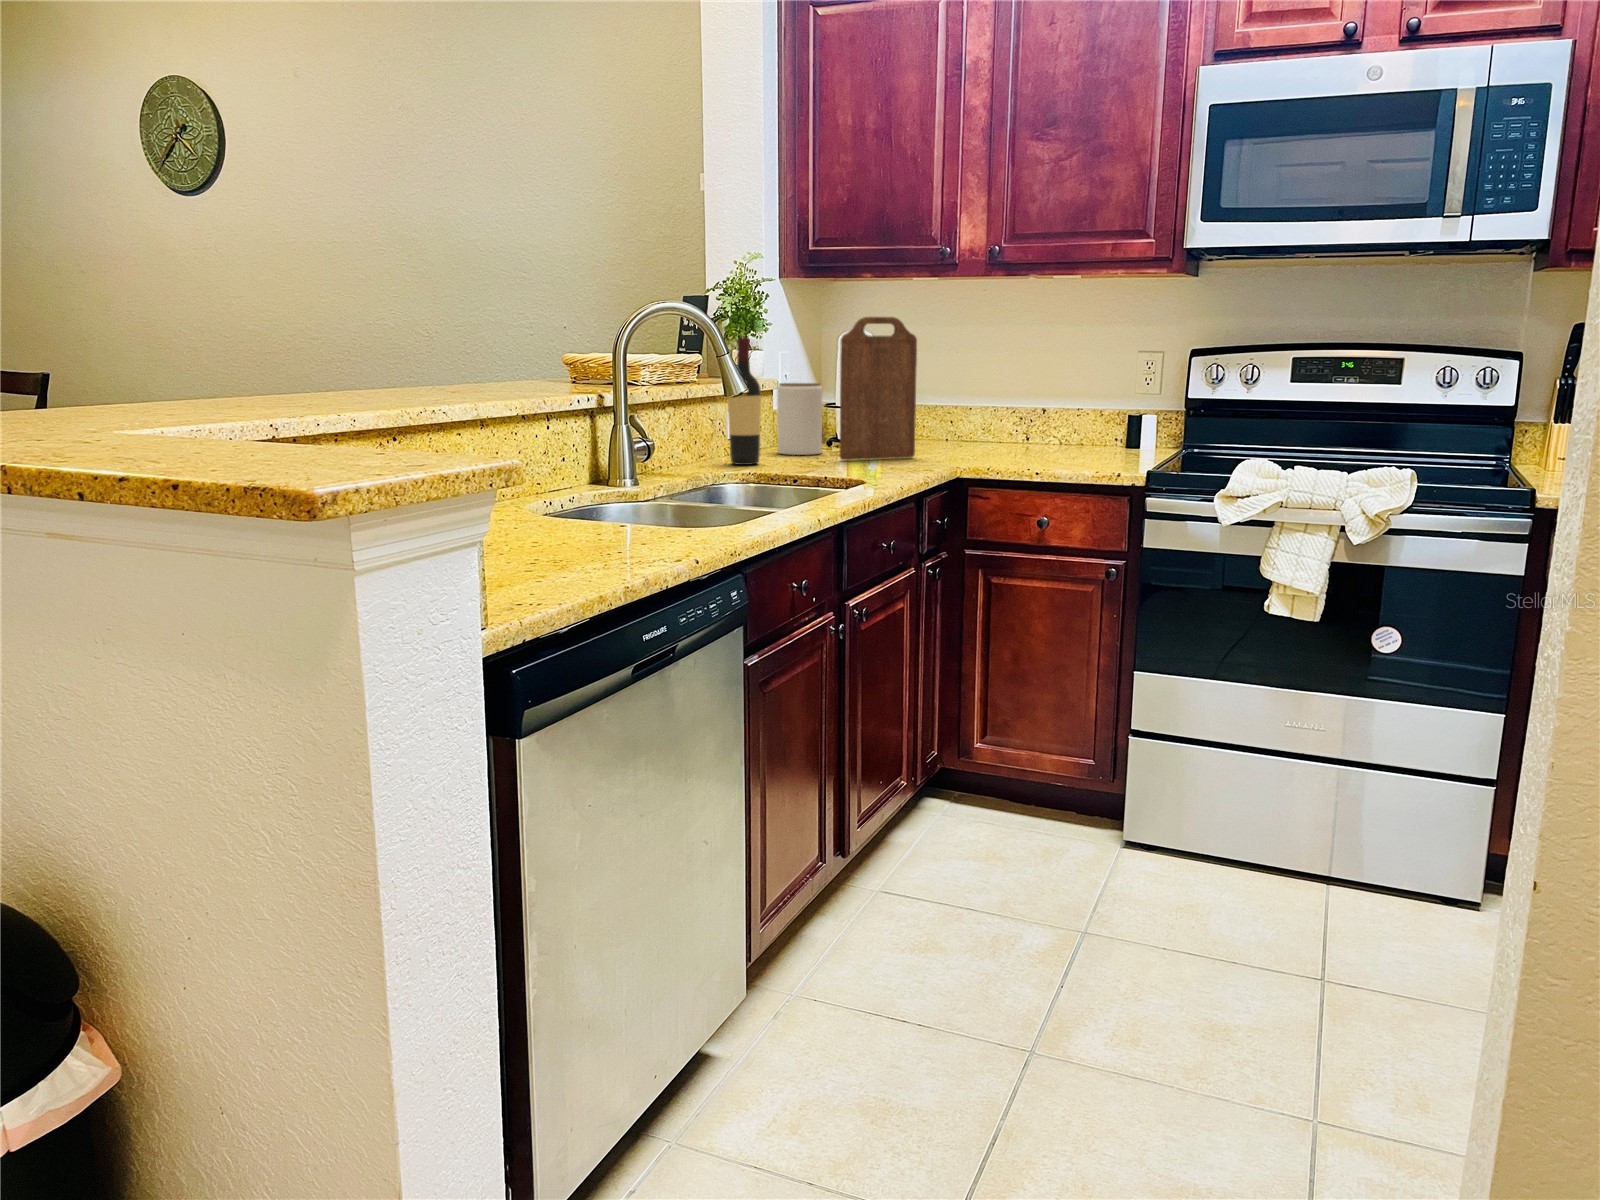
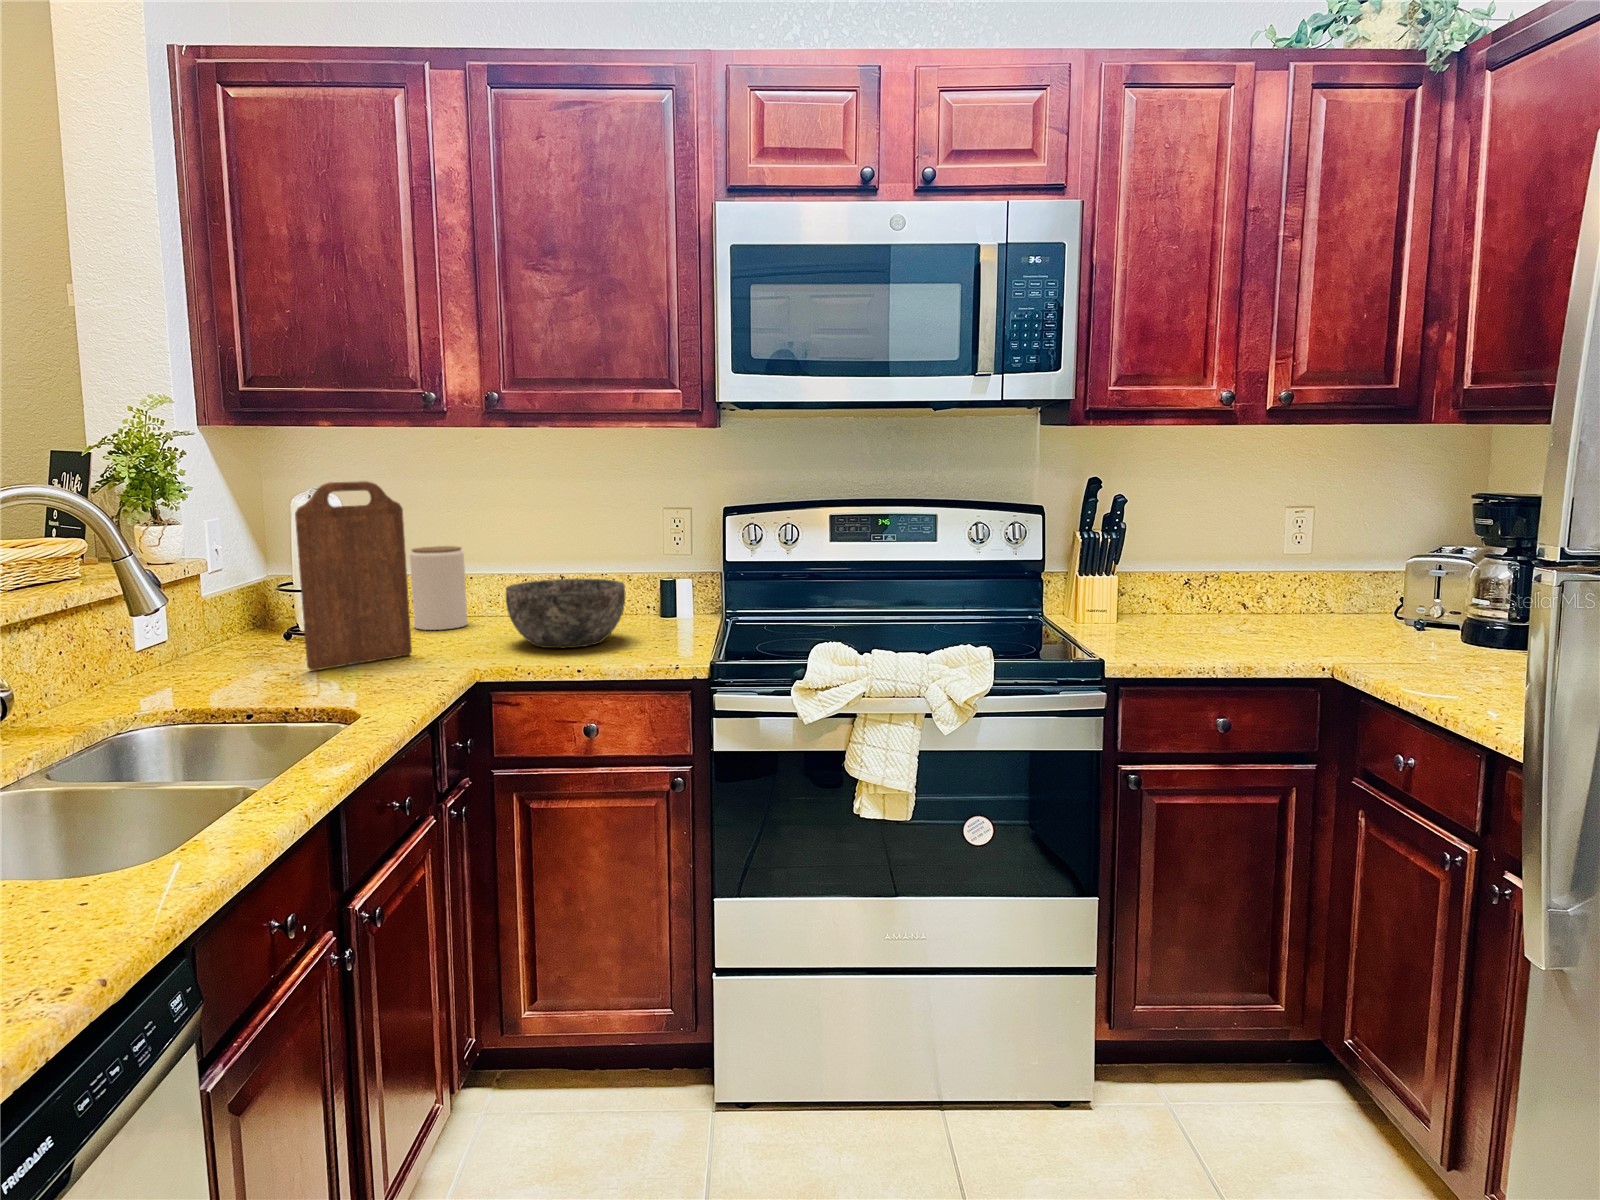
wine bottle: present [728,338,761,465] -> none [120,519,182,698]
jar: present [777,383,822,455] -> present [410,546,468,630]
bowl: none [990,408,1091,461] -> present [506,579,625,648]

